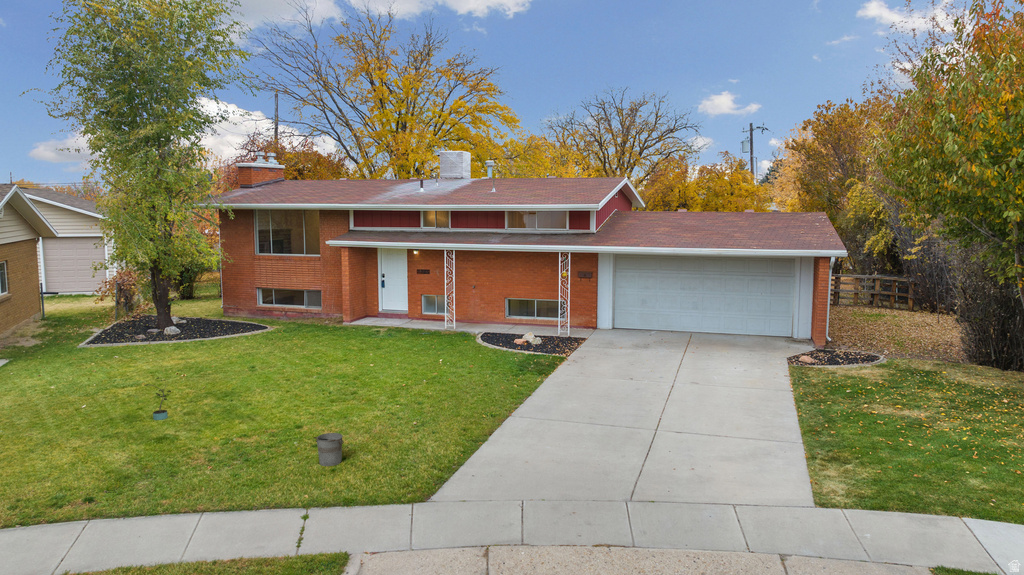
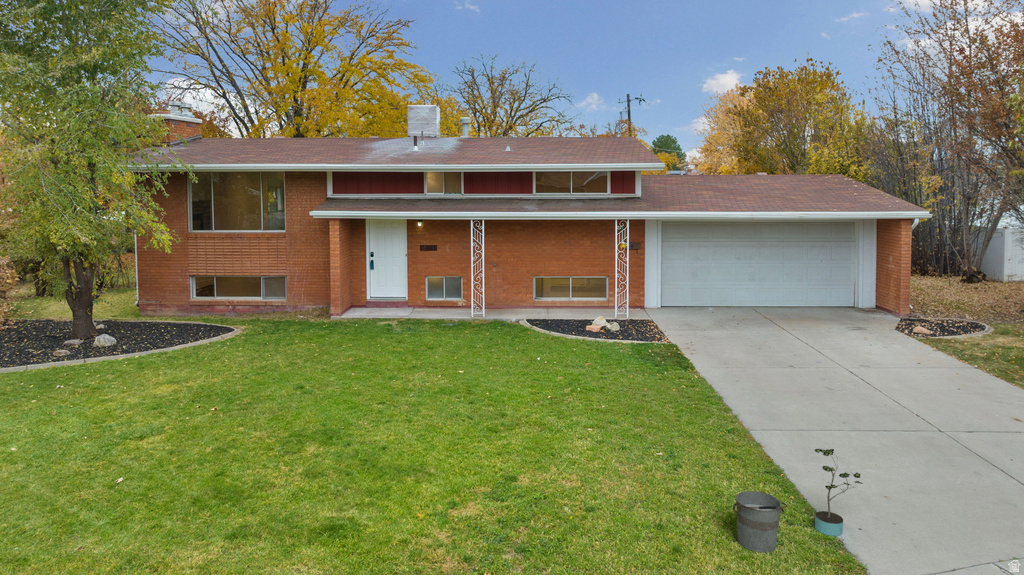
potted plant: present [145,377,171,420] -> present [815,449,863,536]

